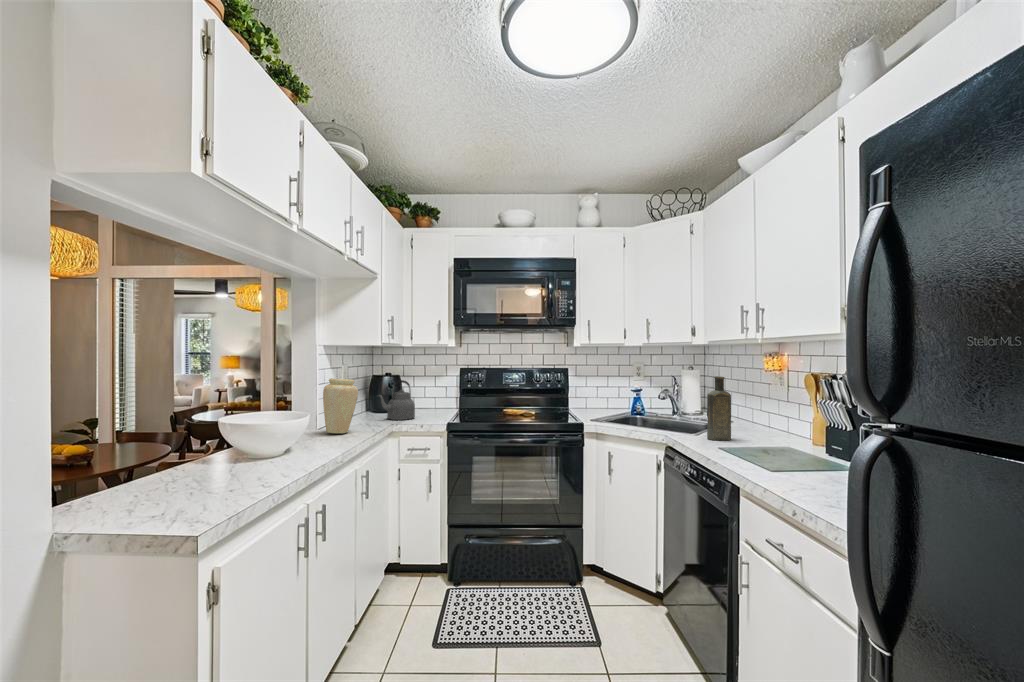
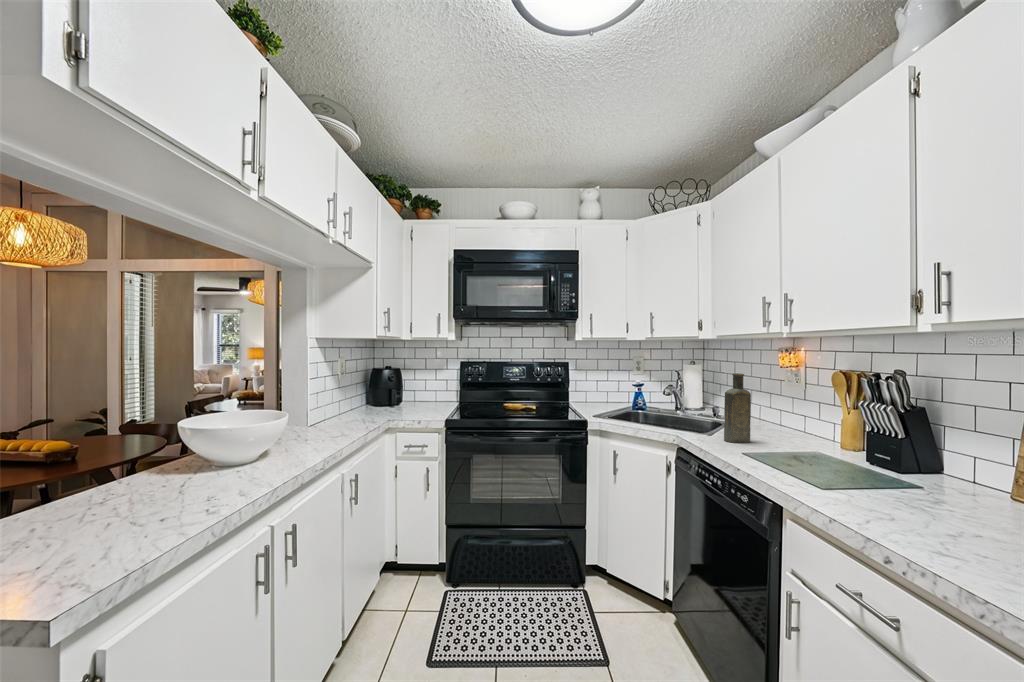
vase: present [323,378,358,433] -> none [310,373,349,433]
kettle: present [378,380,415,420] -> none [372,374,413,415]

